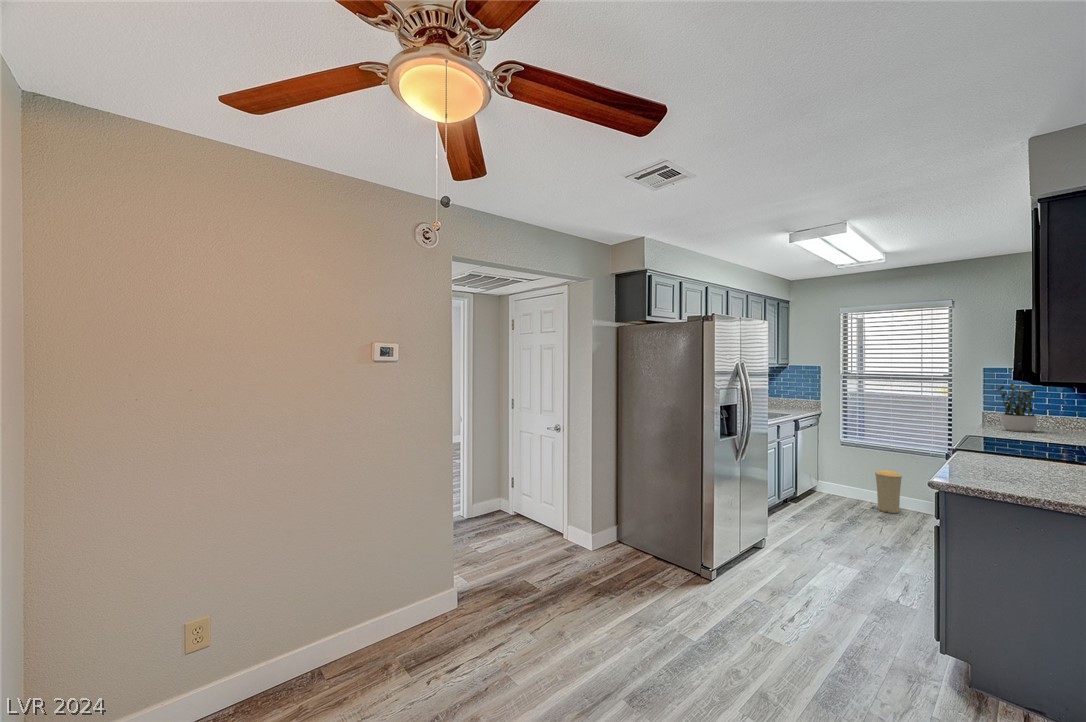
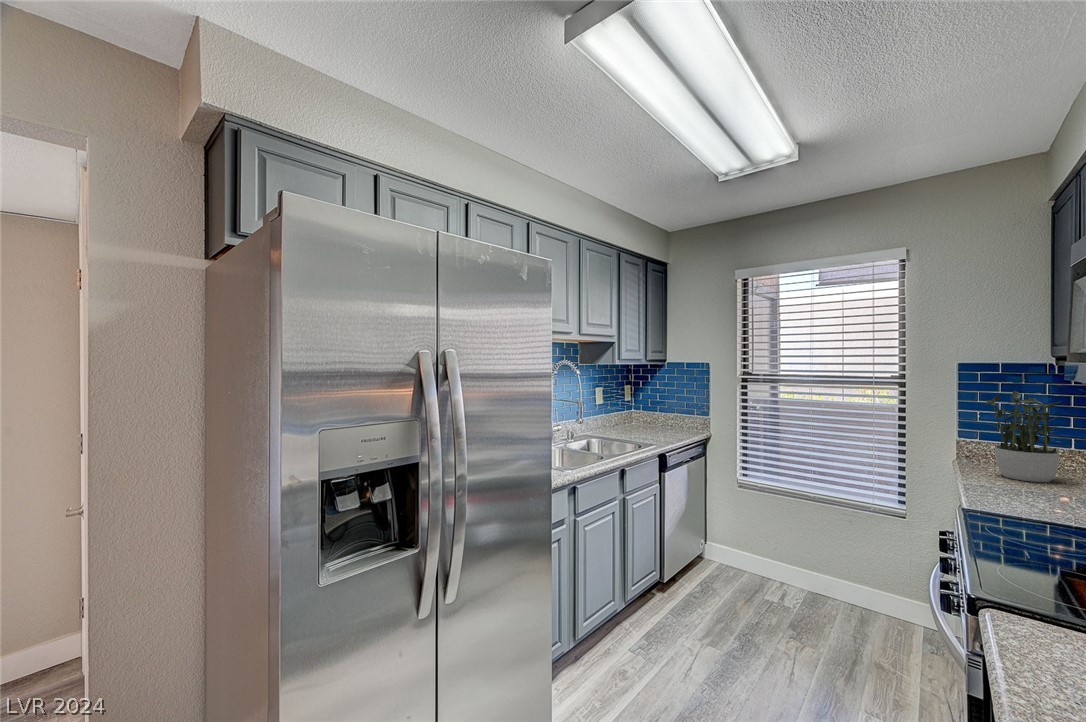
trash can: present [875,470,902,513] -> none [786,535,828,613]

